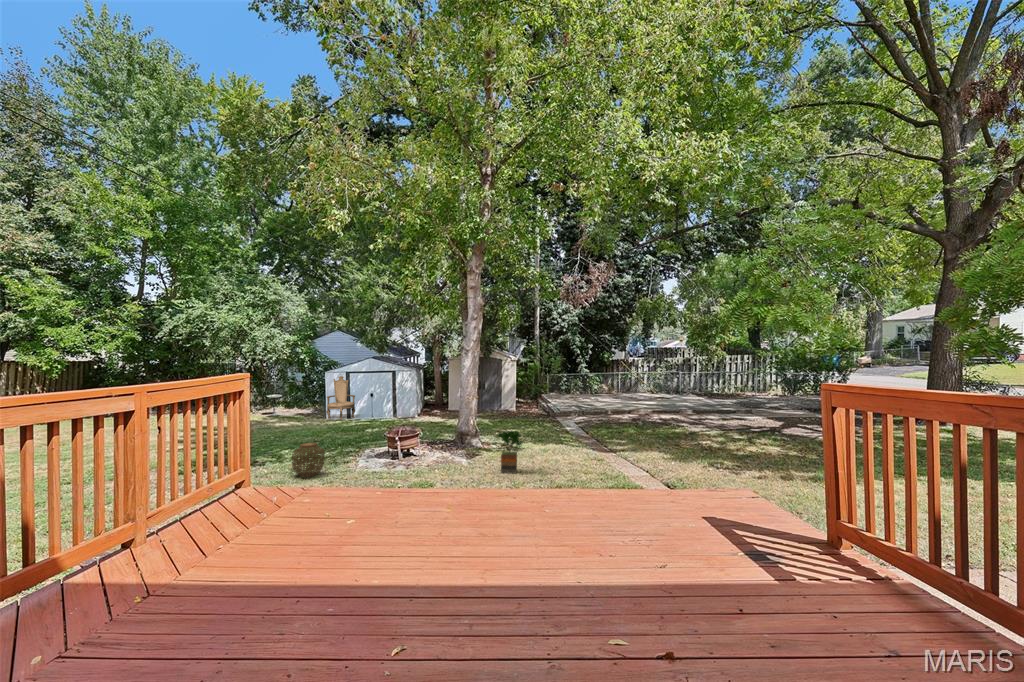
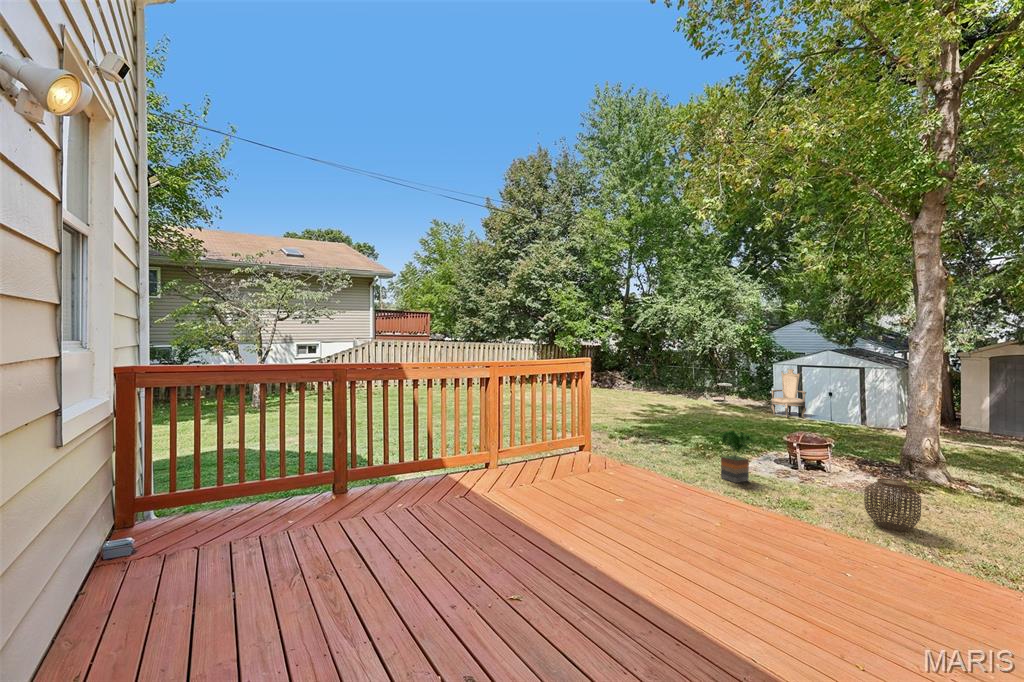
potted tree: present [497,431,523,474] -> present [721,430,754,483]
woven basket: present [292,443,324,477] -> present [864,478,921,532]

